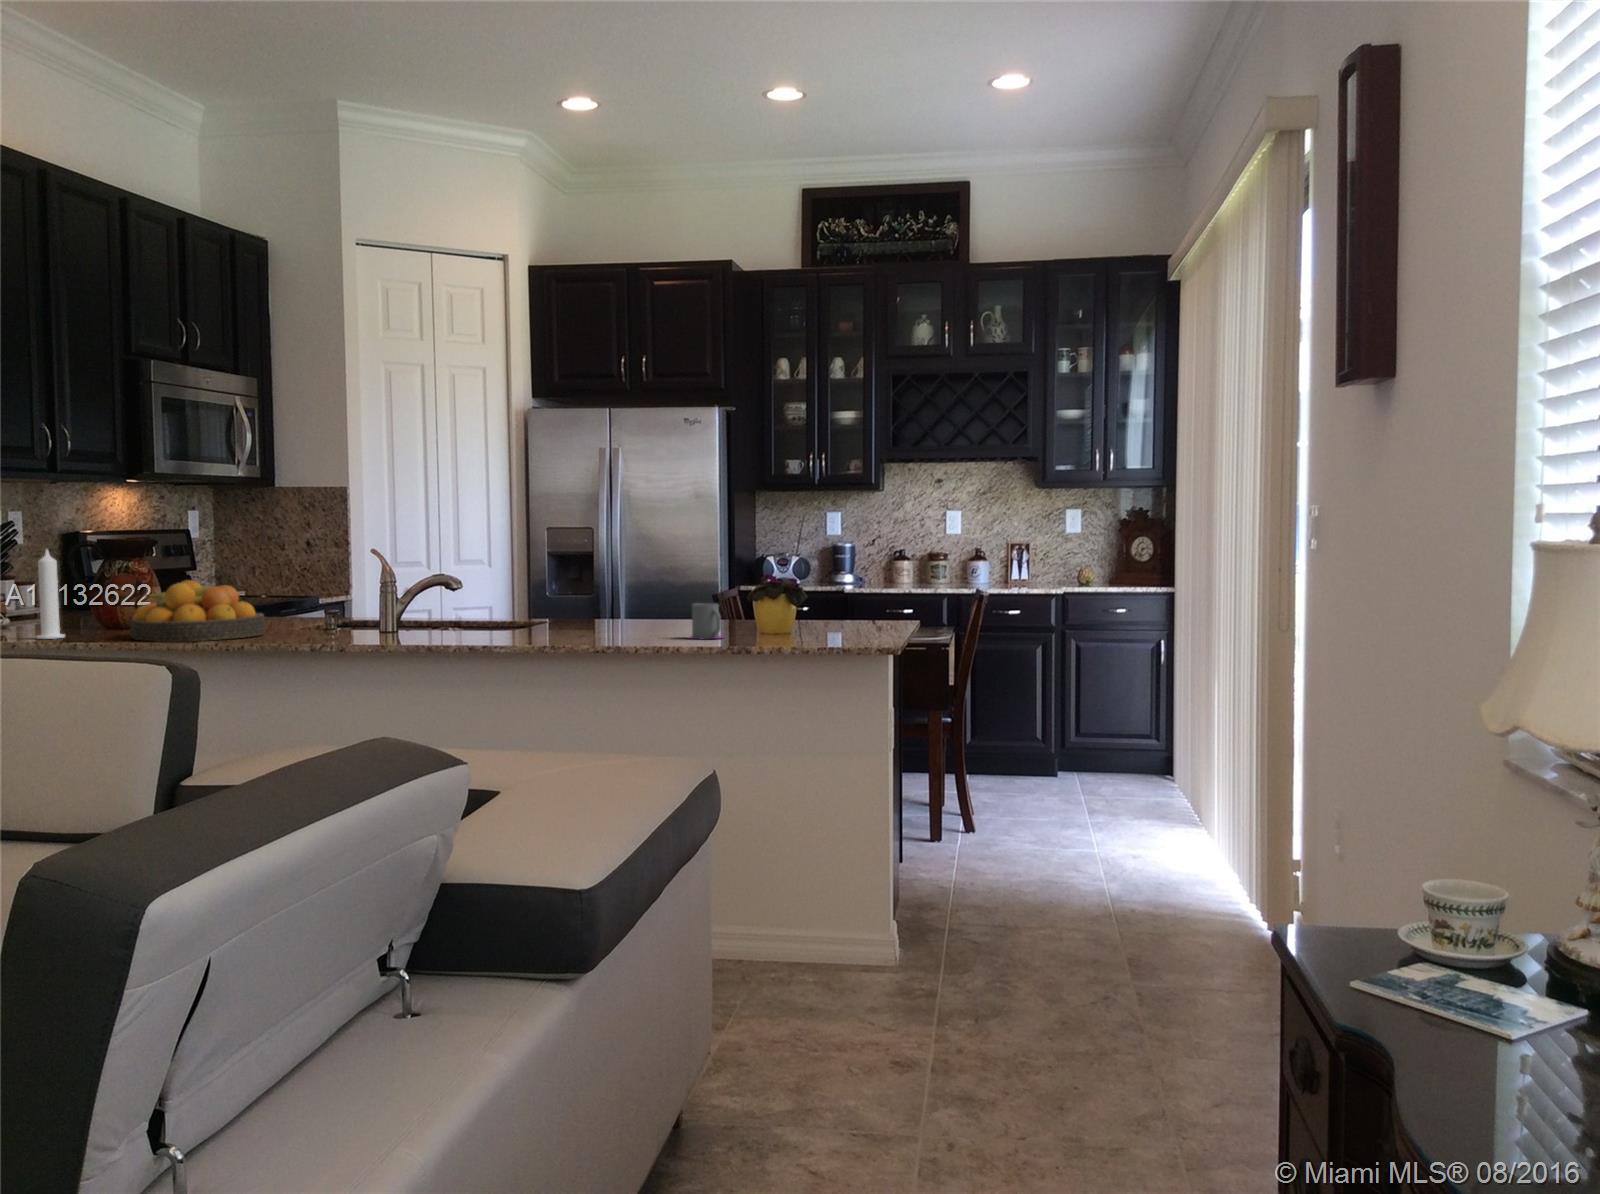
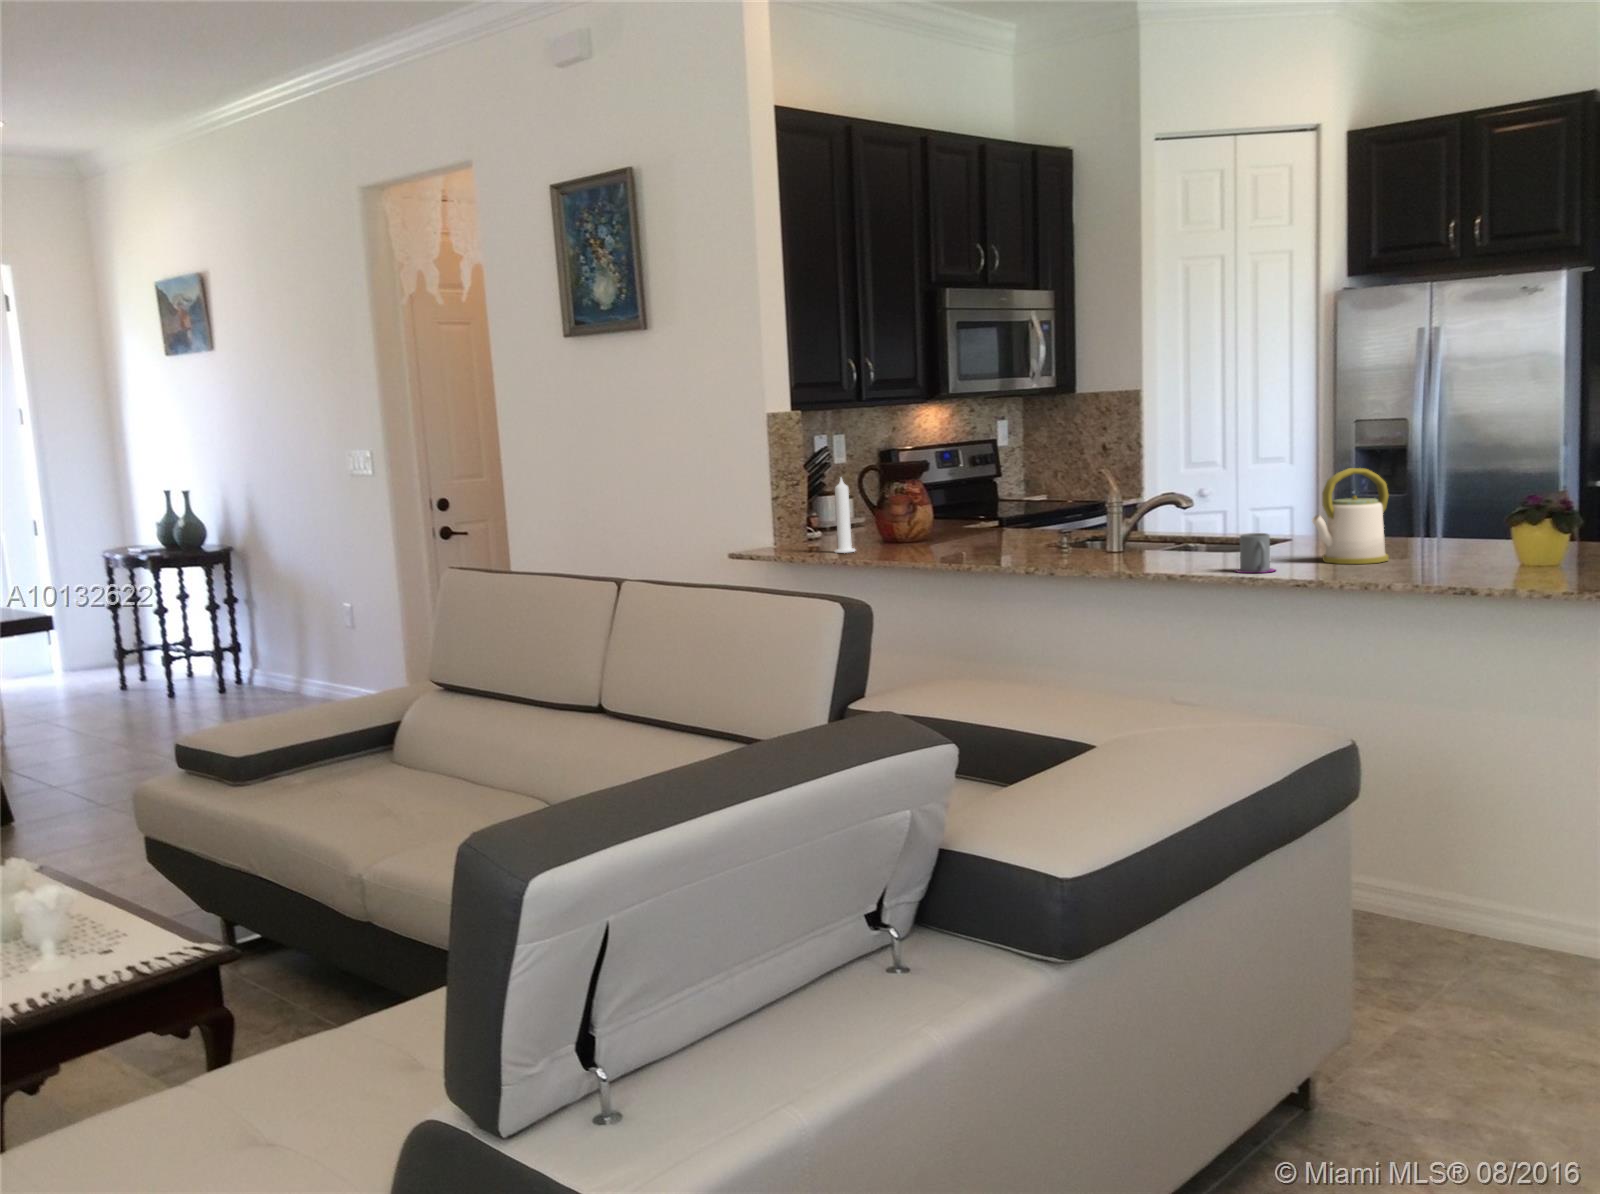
kettle: none [601,548,666,636] -> present [1312,468,1389,564]
fruit bowl: present [130,580,265,642] -> none [898,502,1008,559]
mug: present [688,603,722,639] -> present [1235,533,1275,573]

